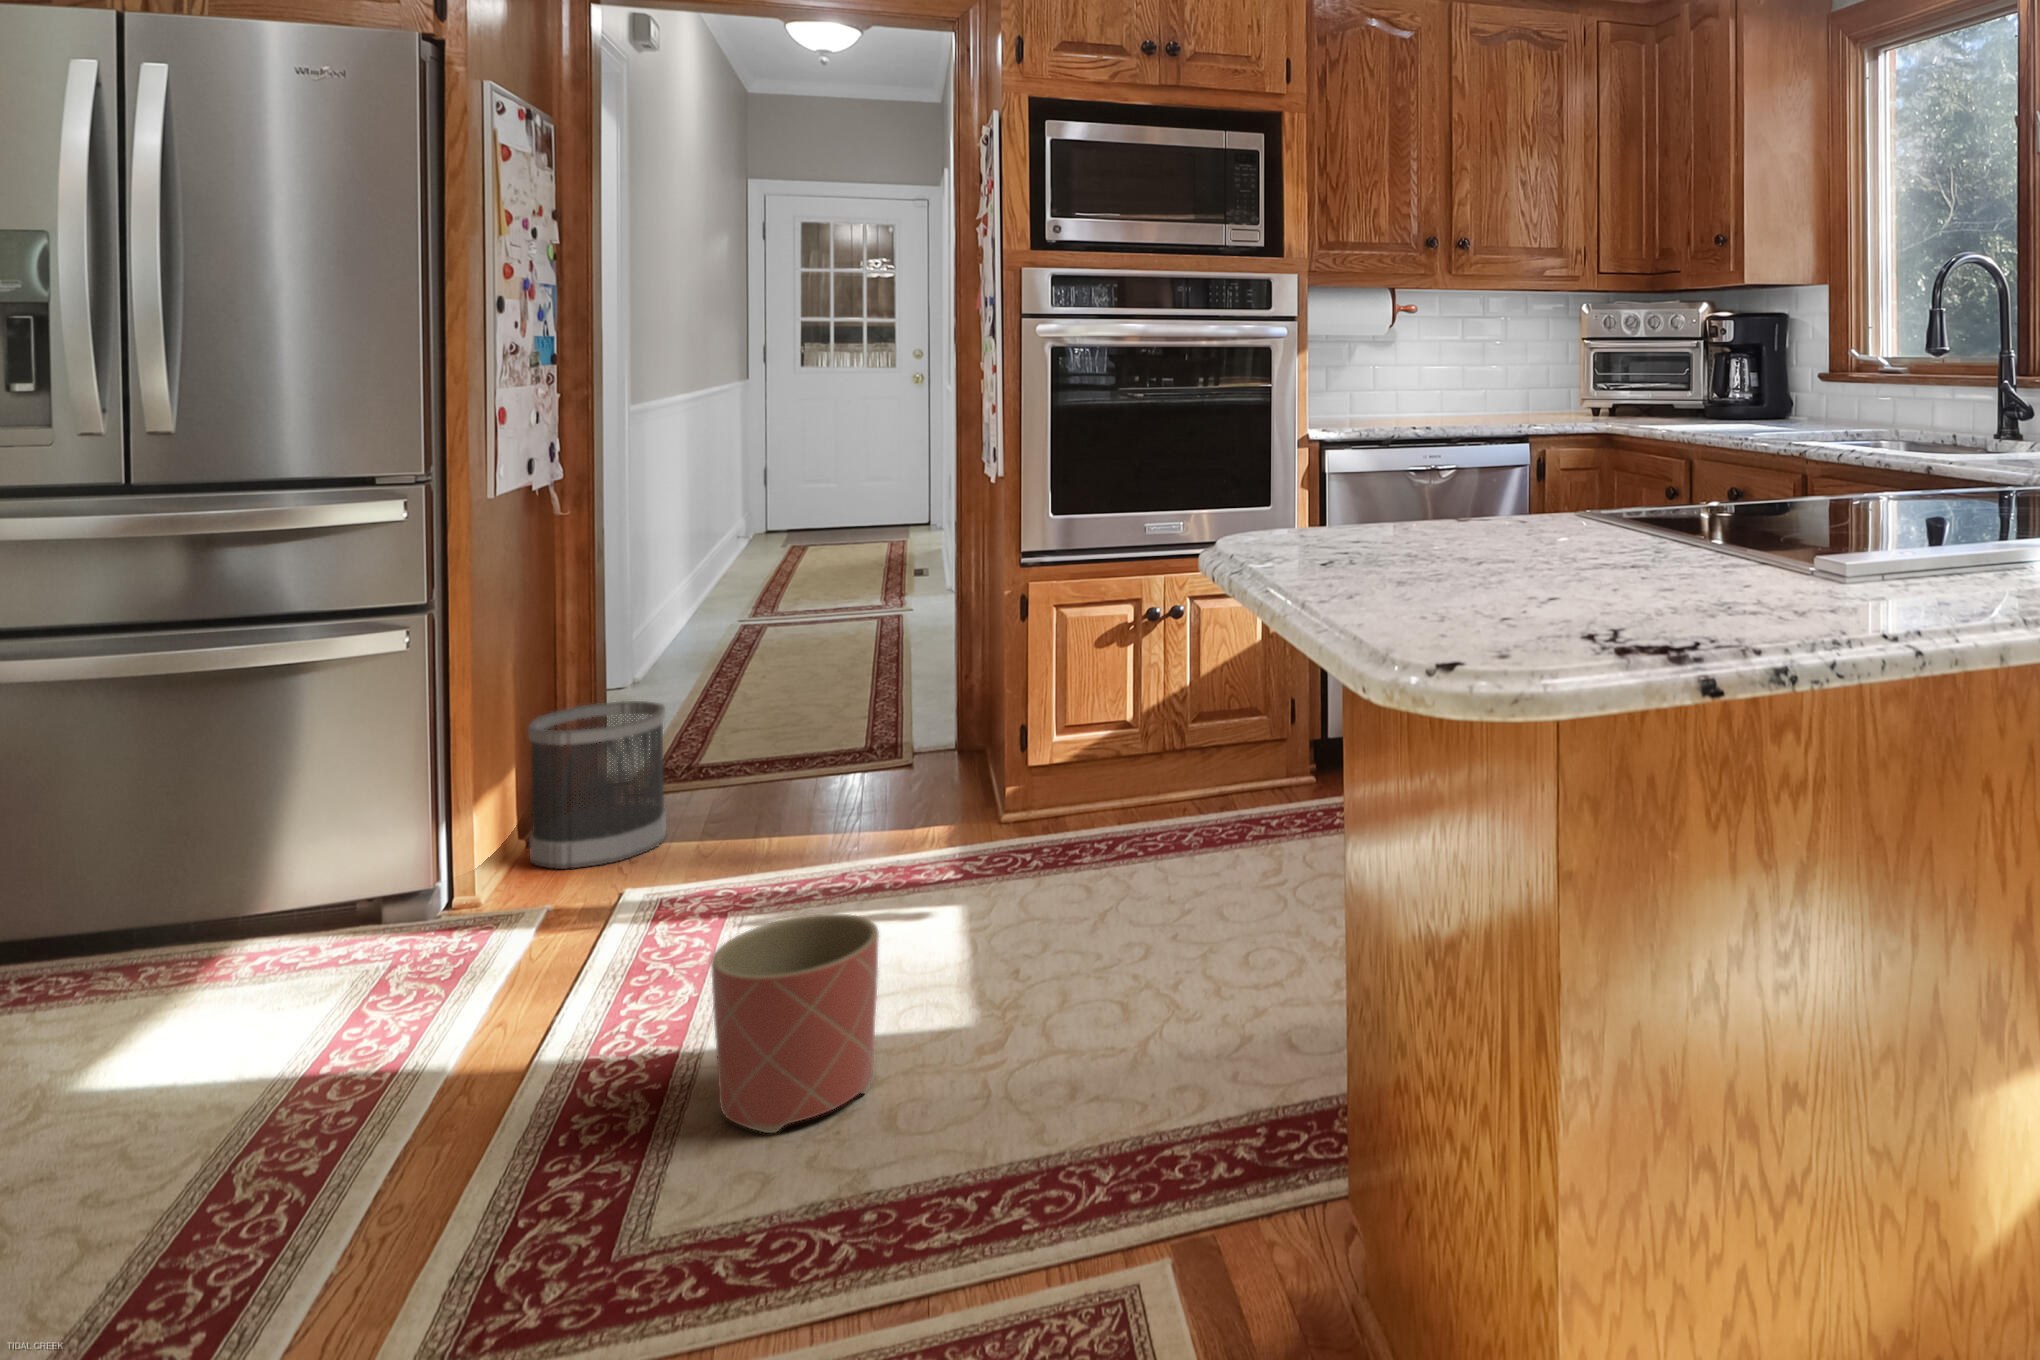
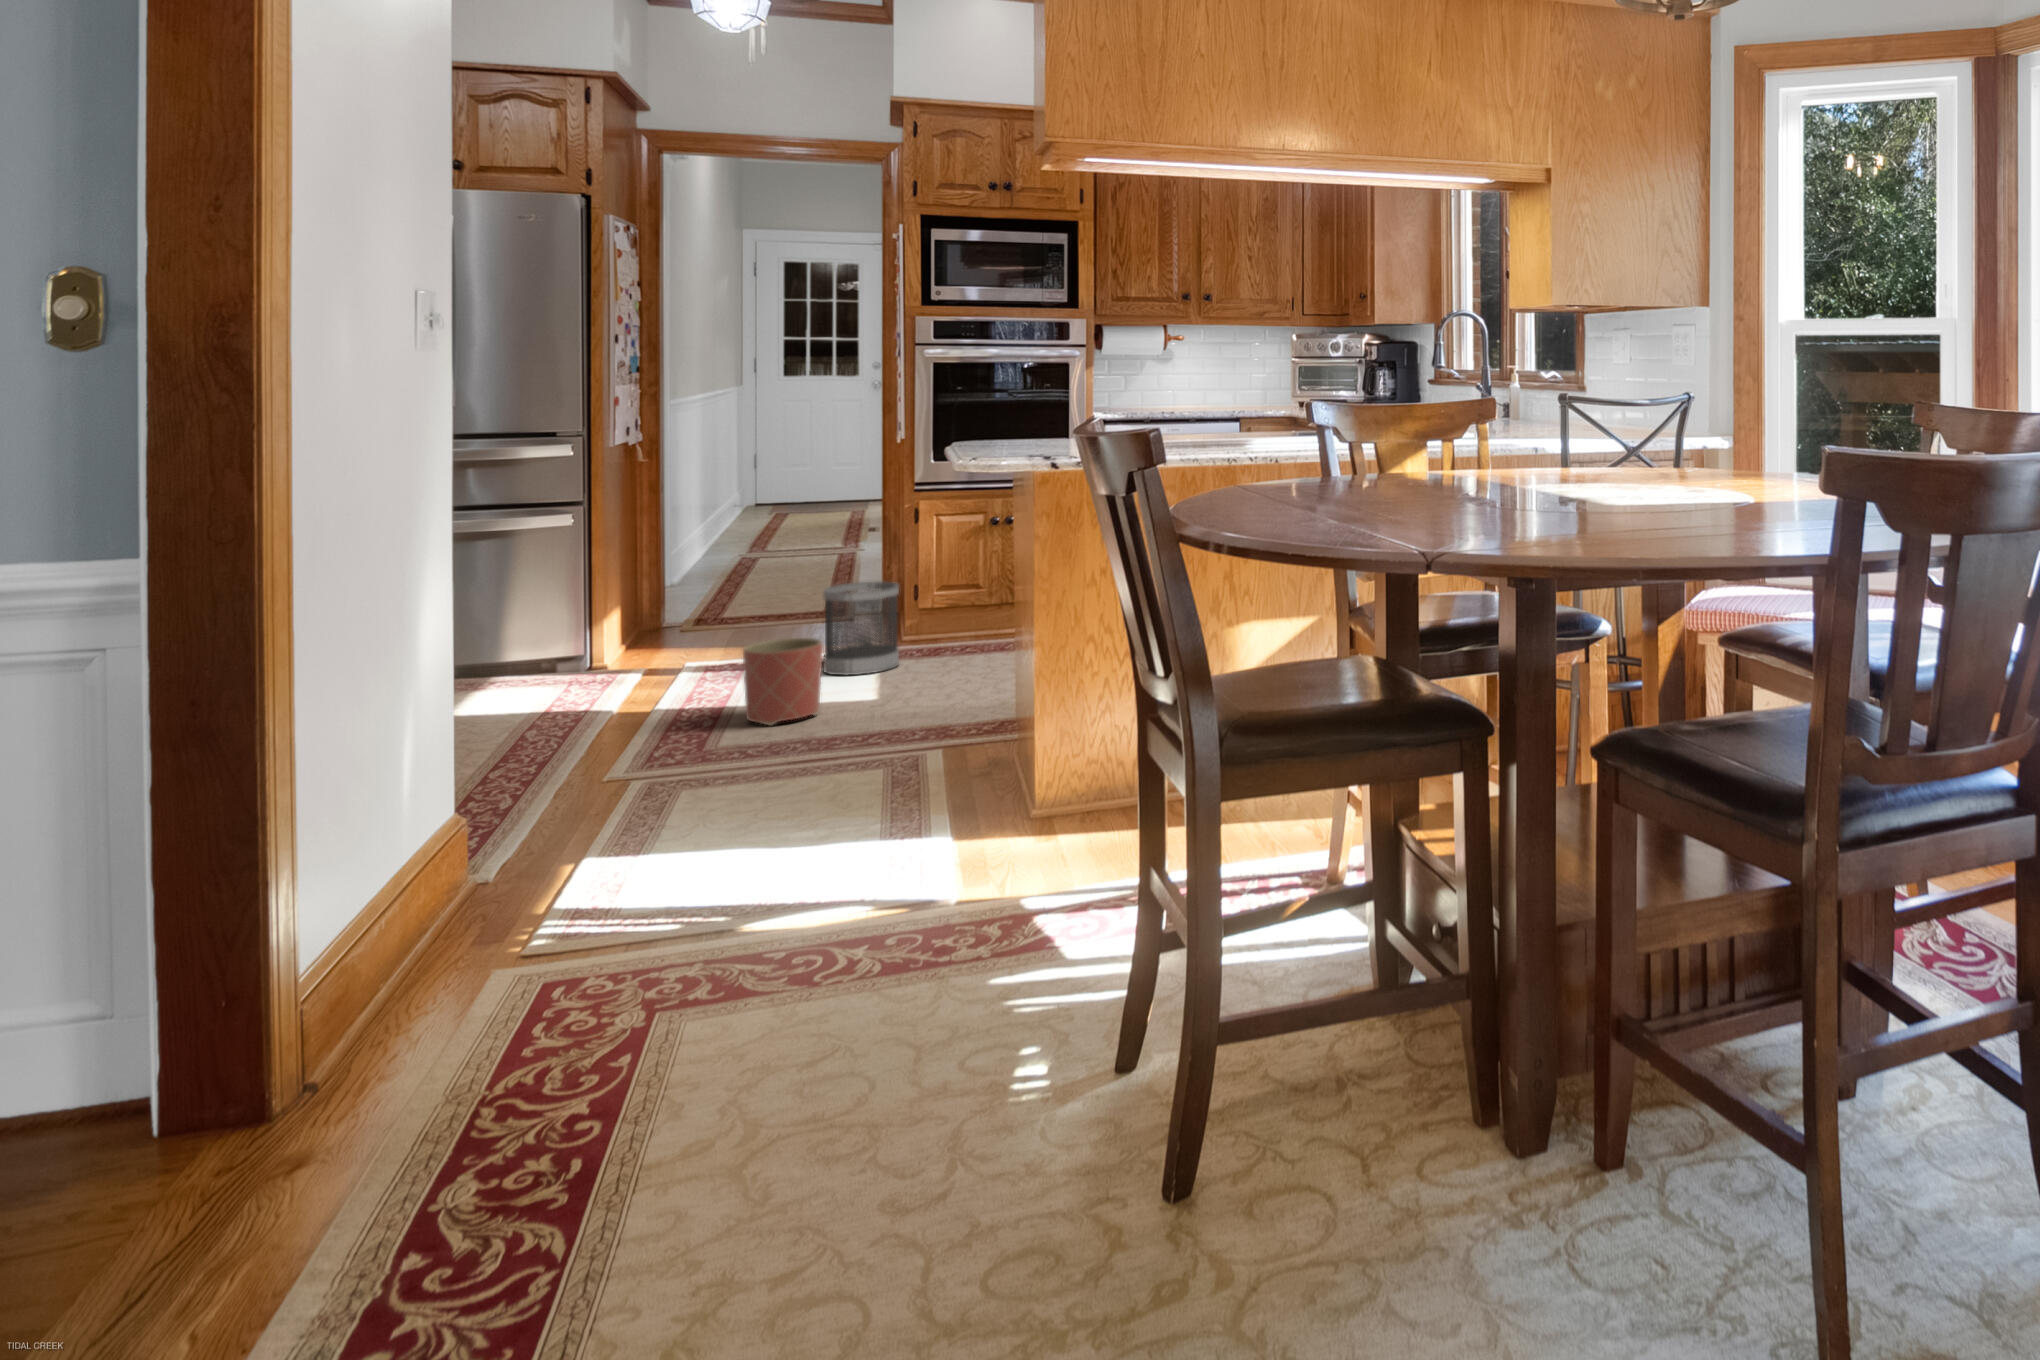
wastebasket: present [528,701,666,869] -> present [823,581,899,676]

